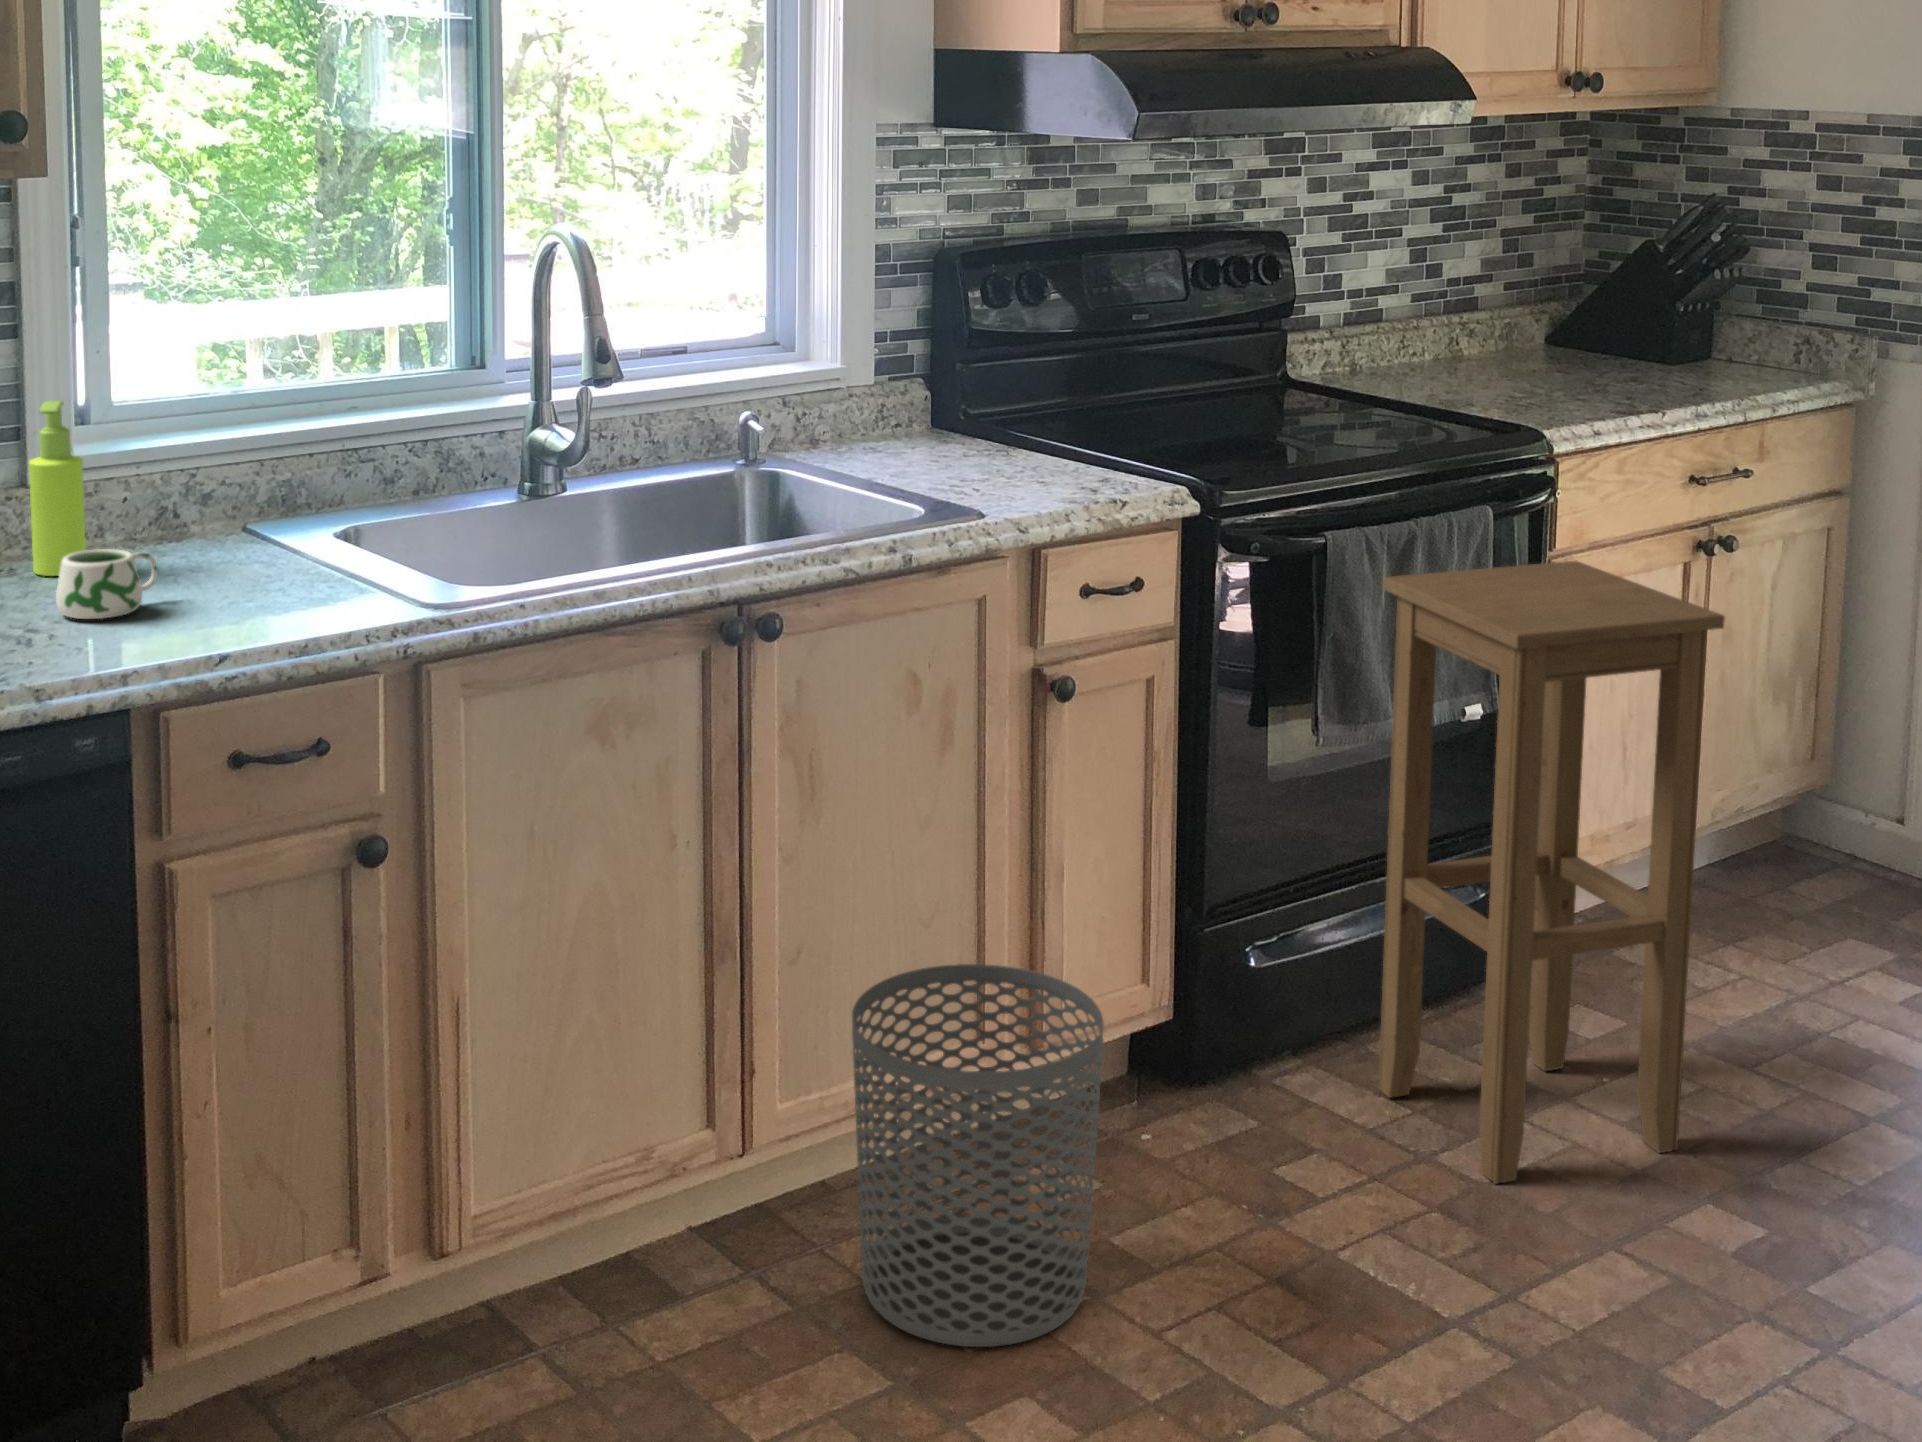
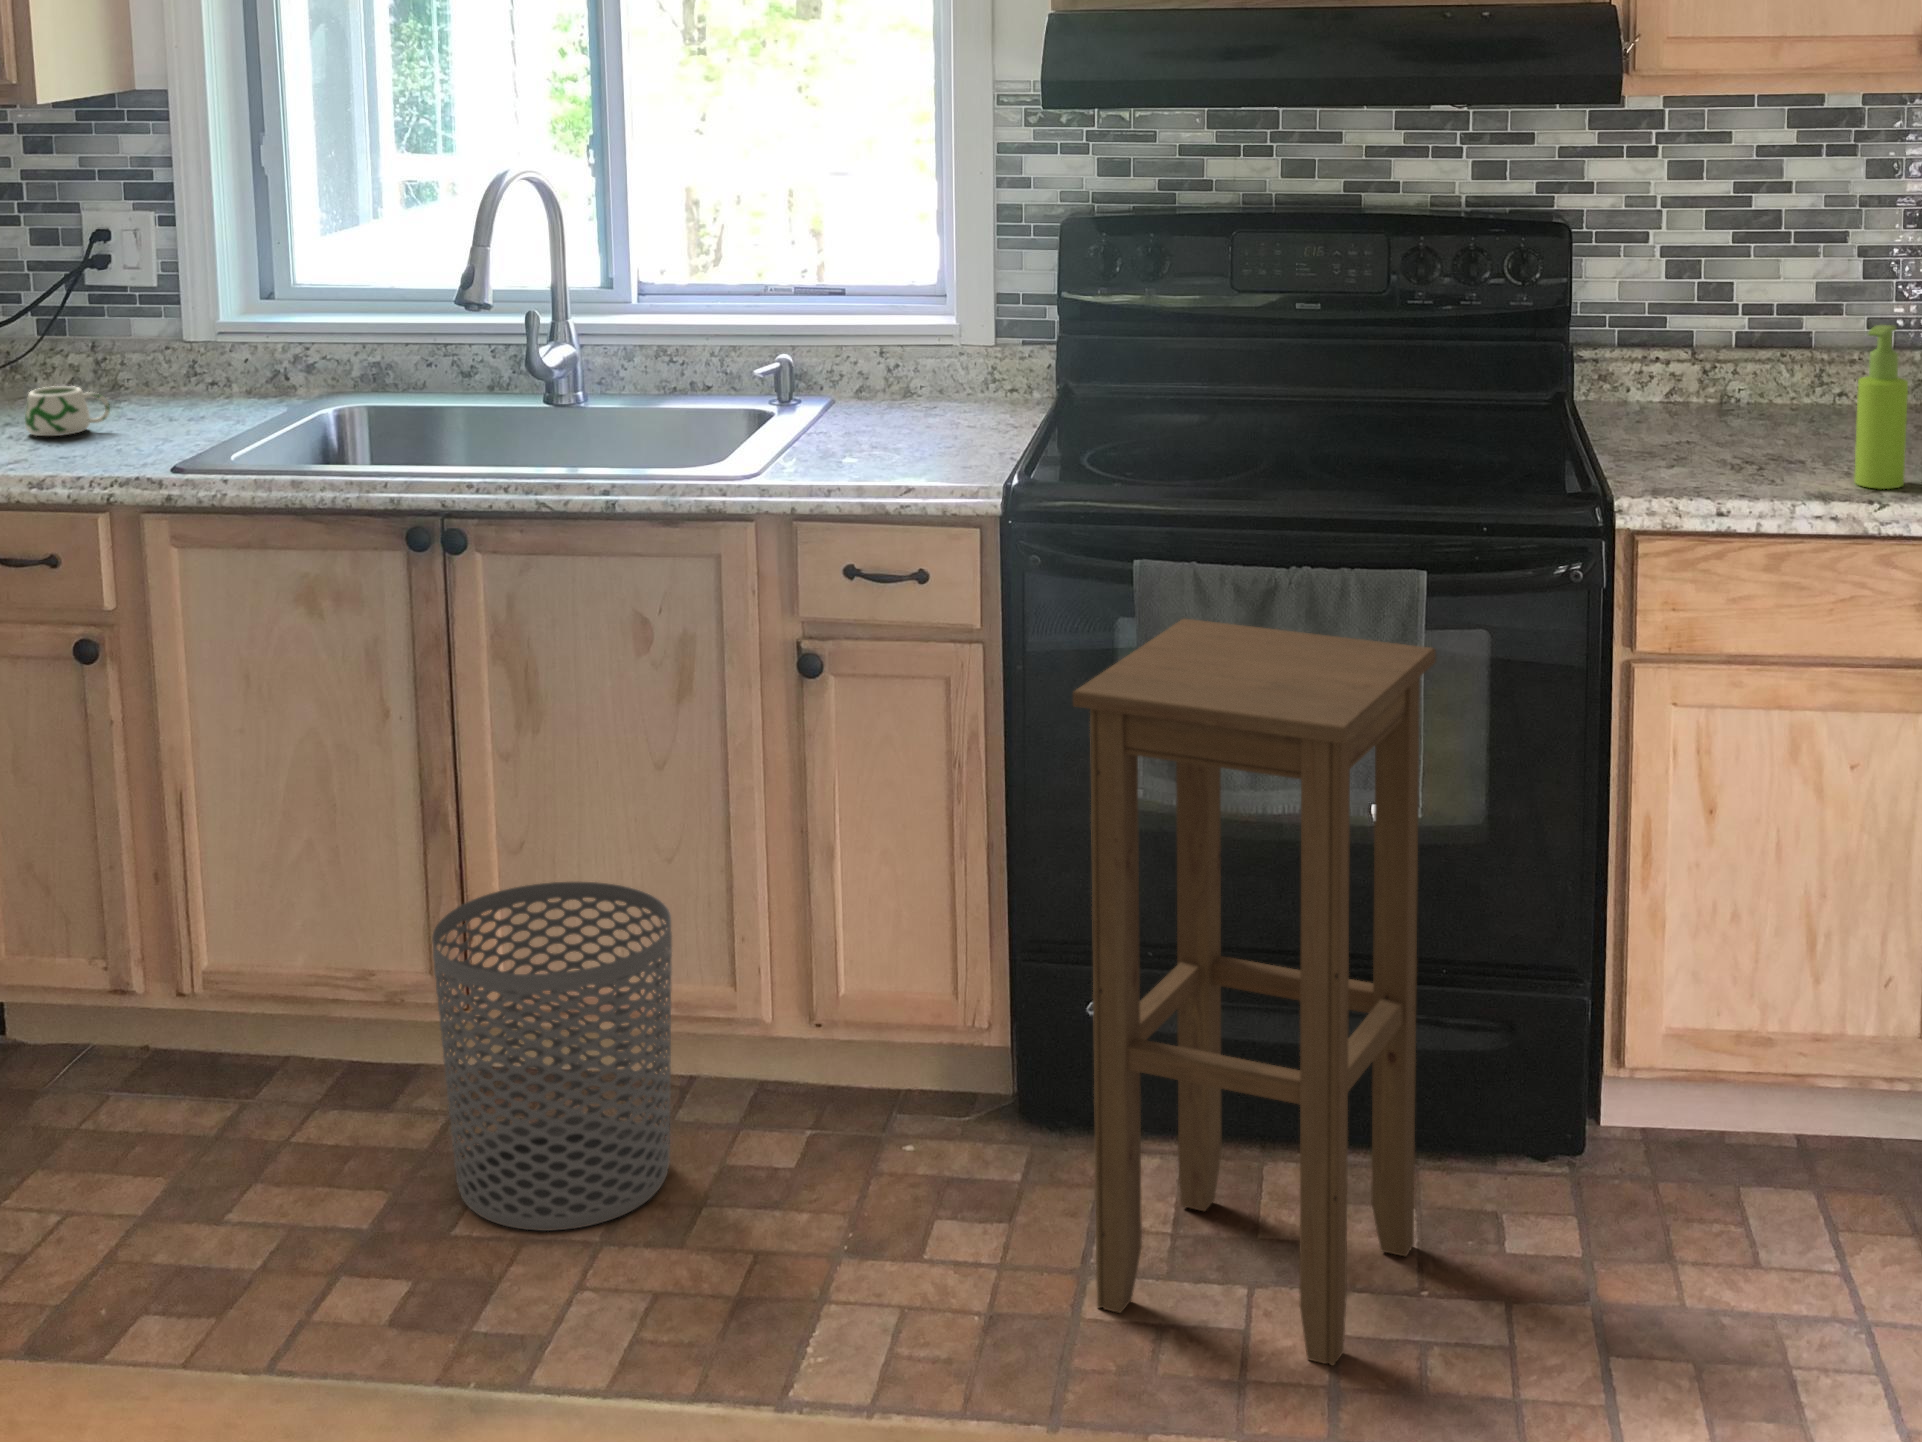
soap dispenser: present [29,400,86,576] -> present [1854,325,1908,489]

